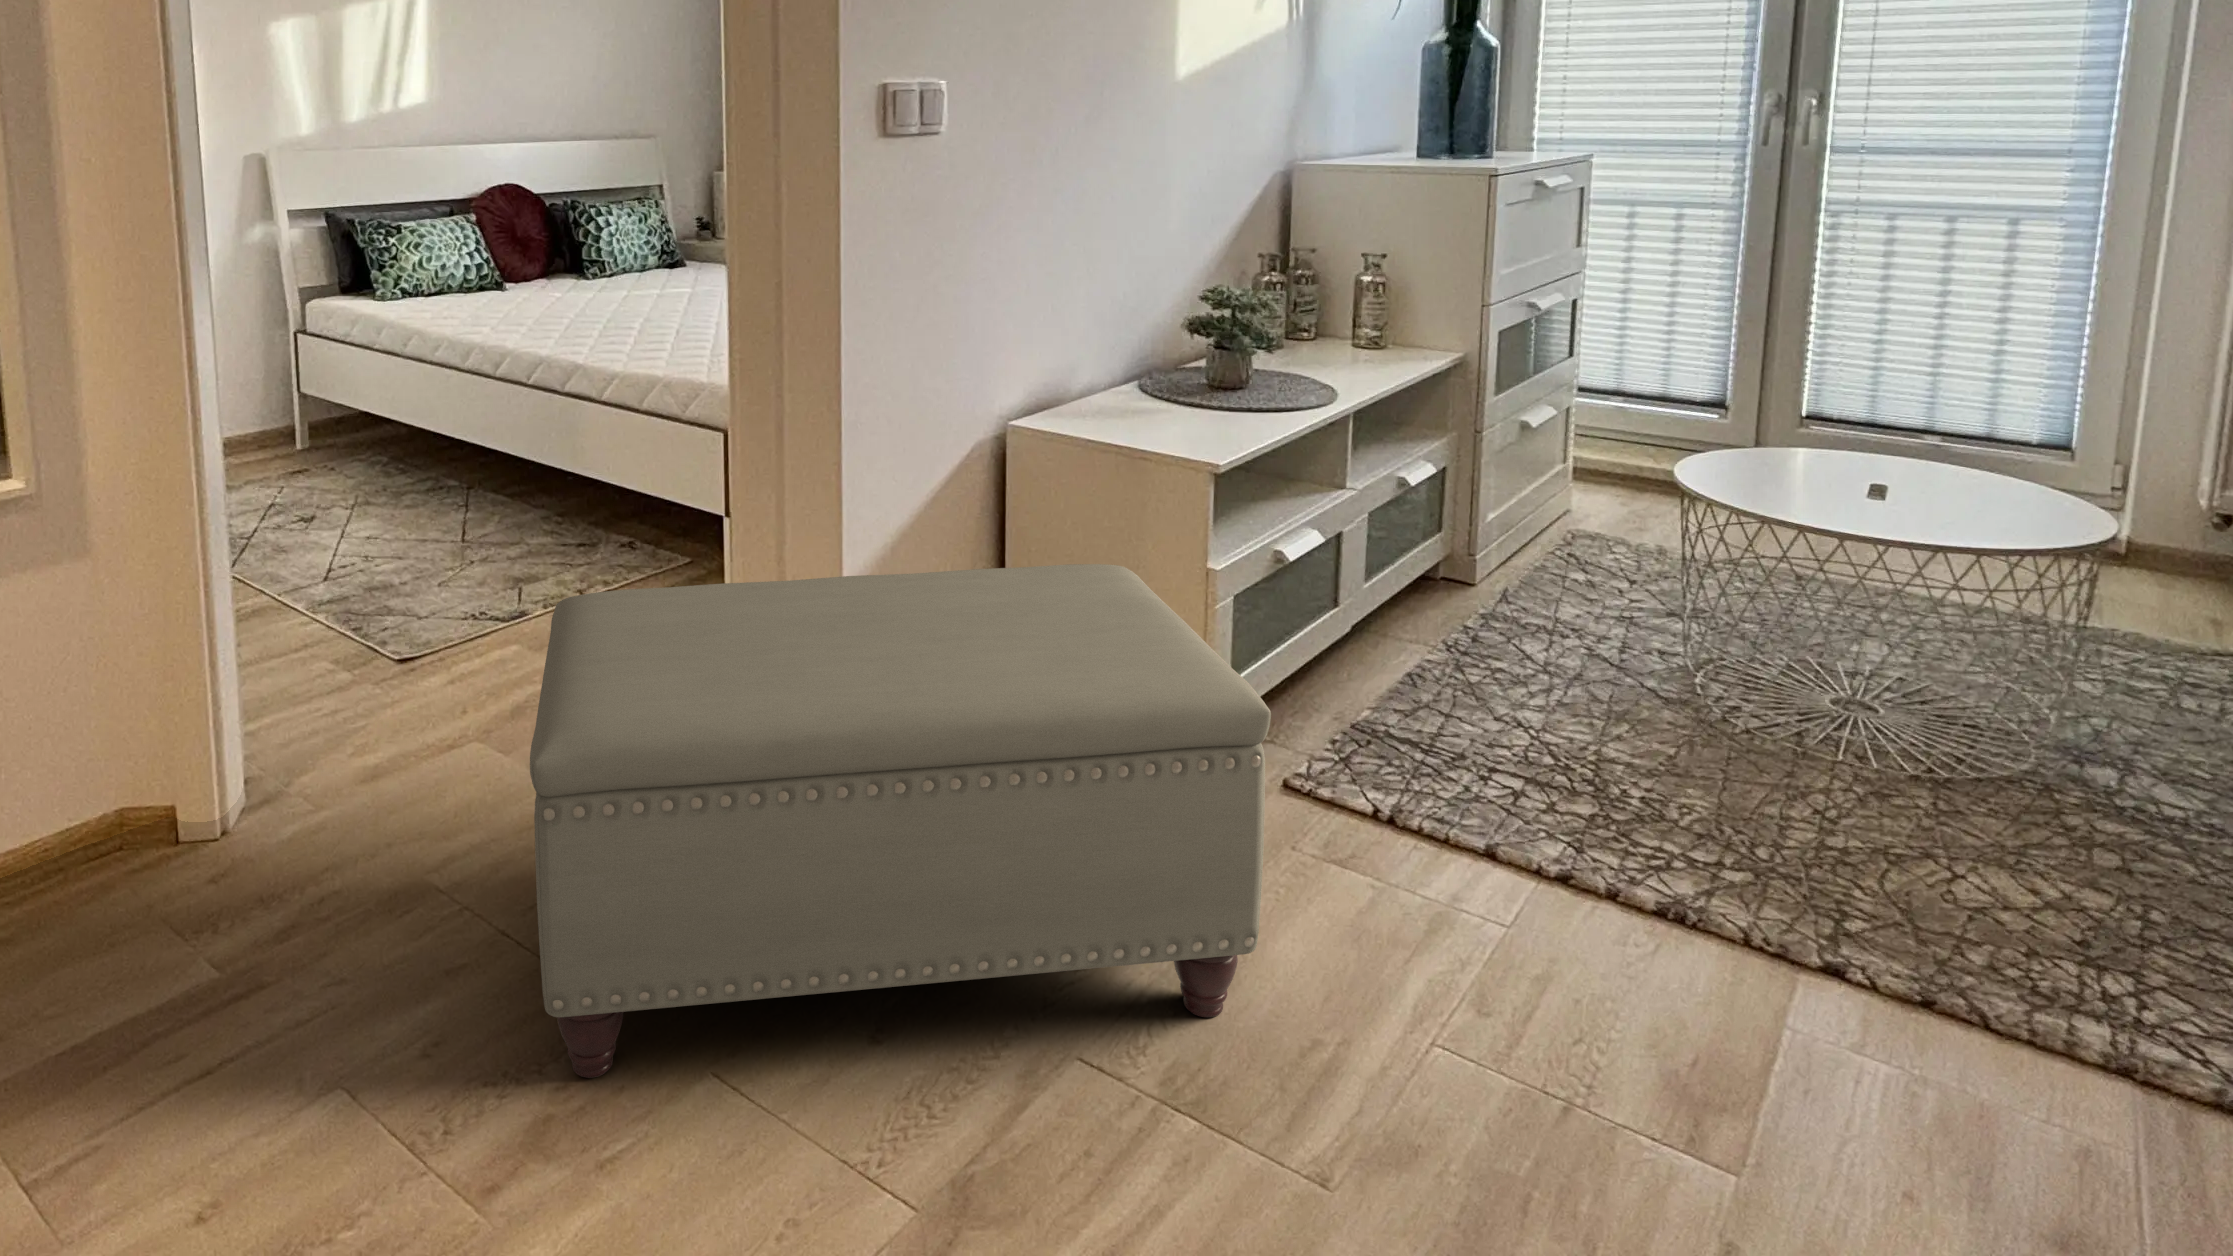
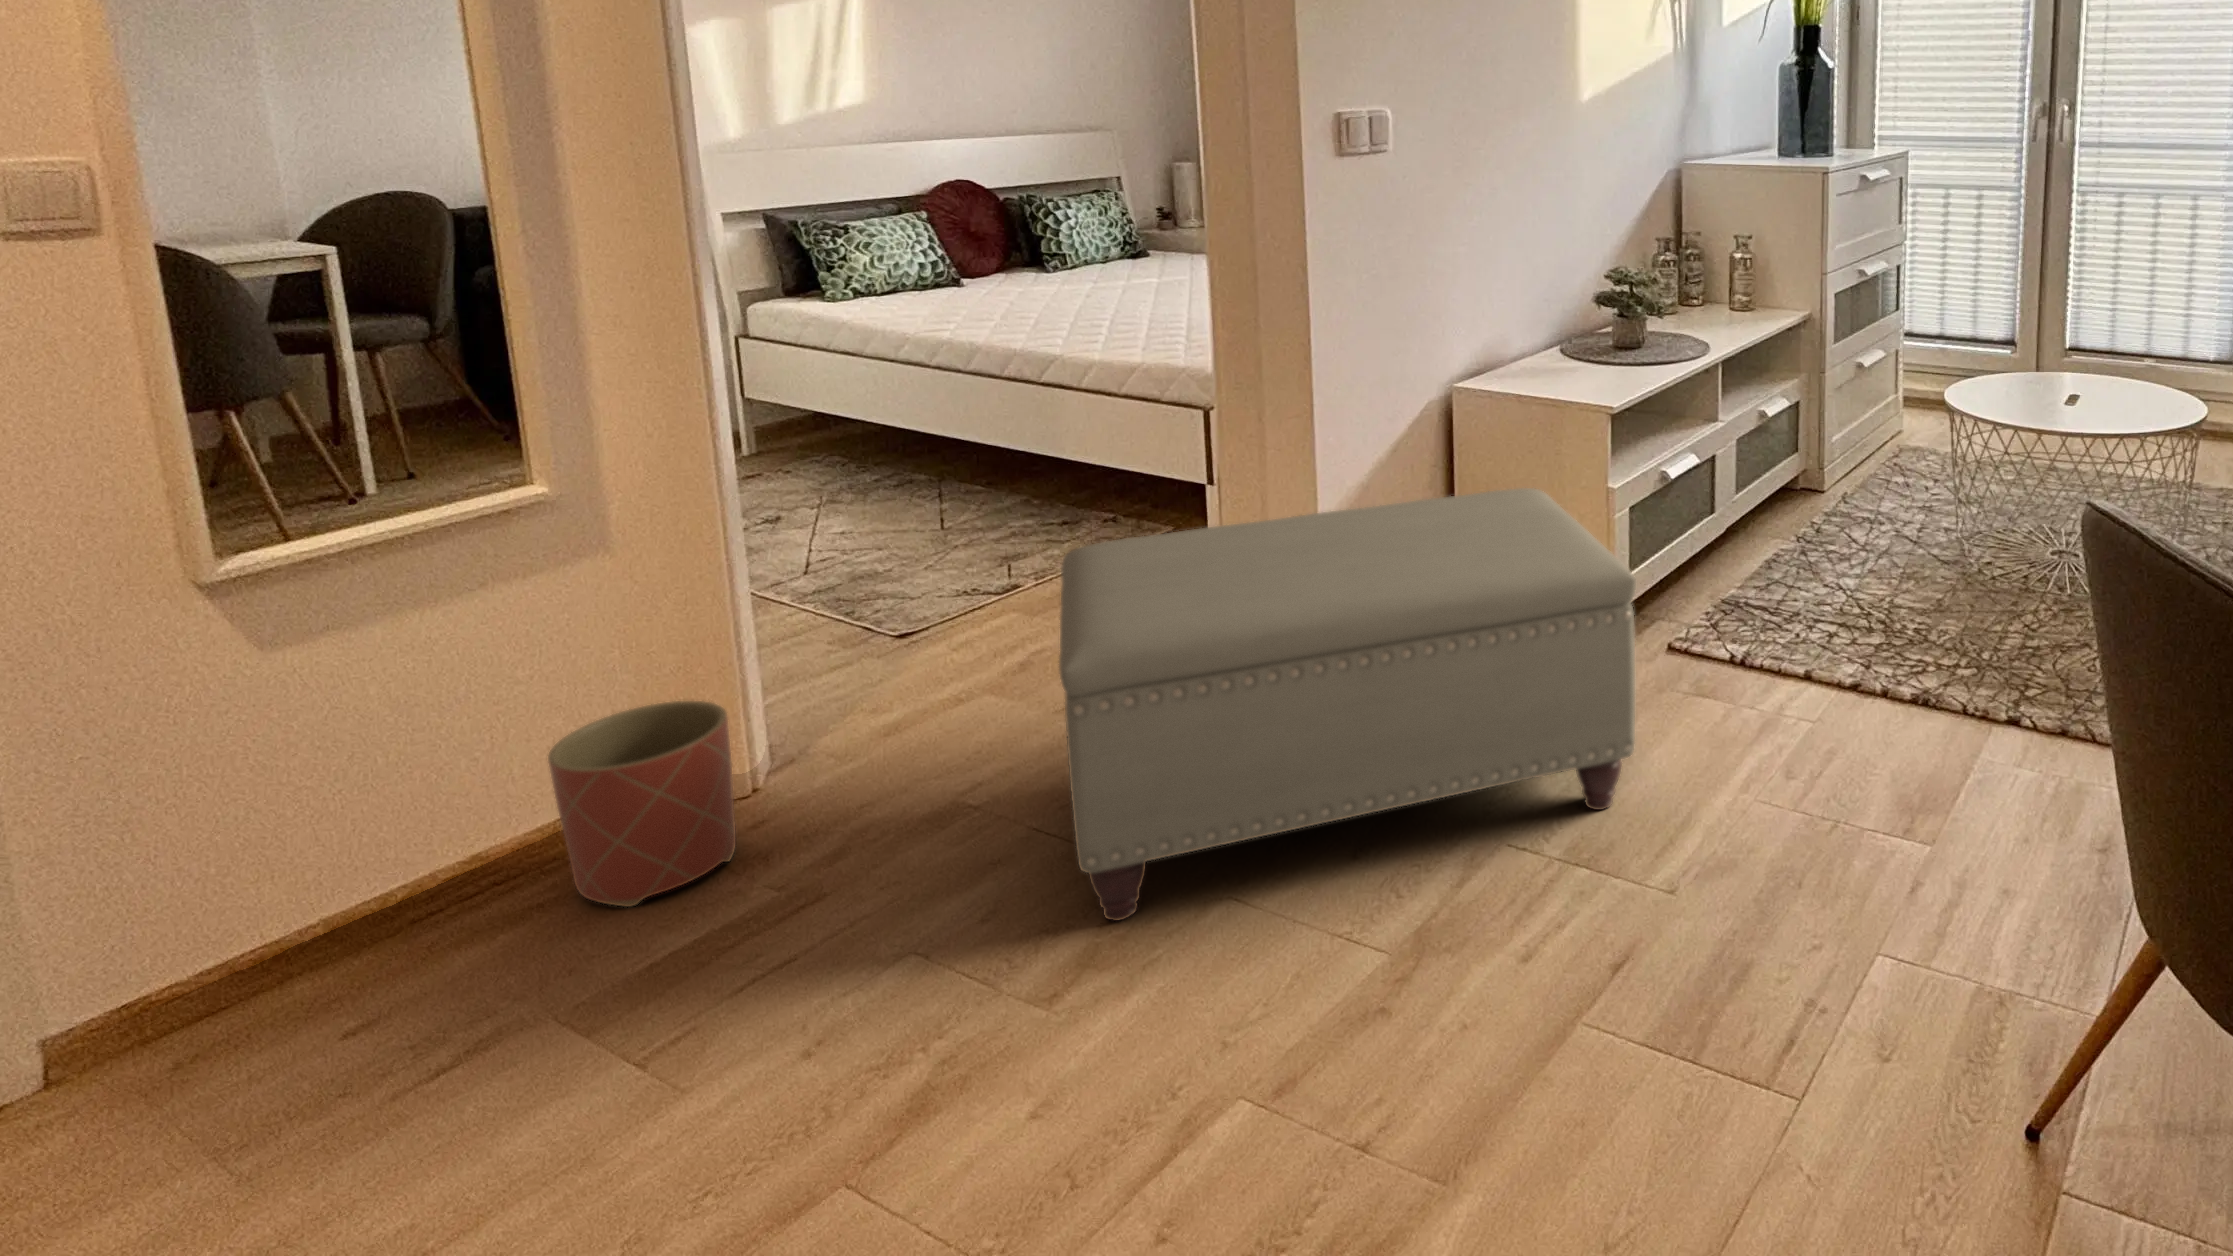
planter: none [24,728,207,958] -> present [548,701,736,907]

